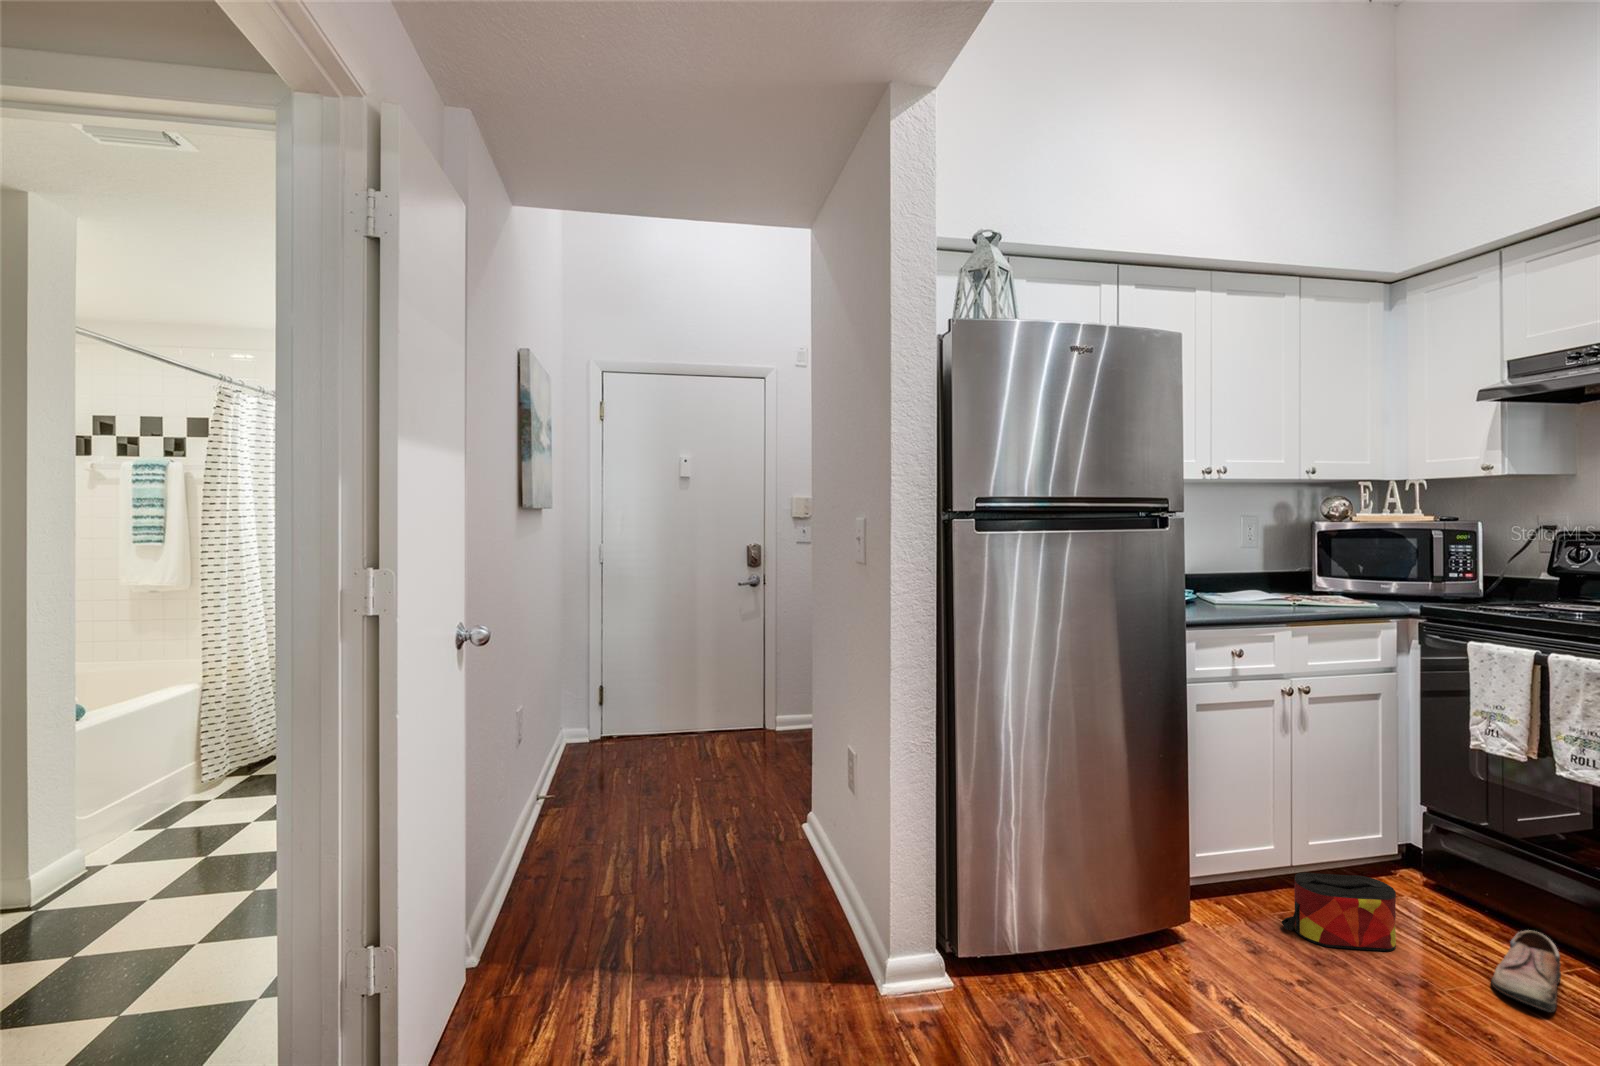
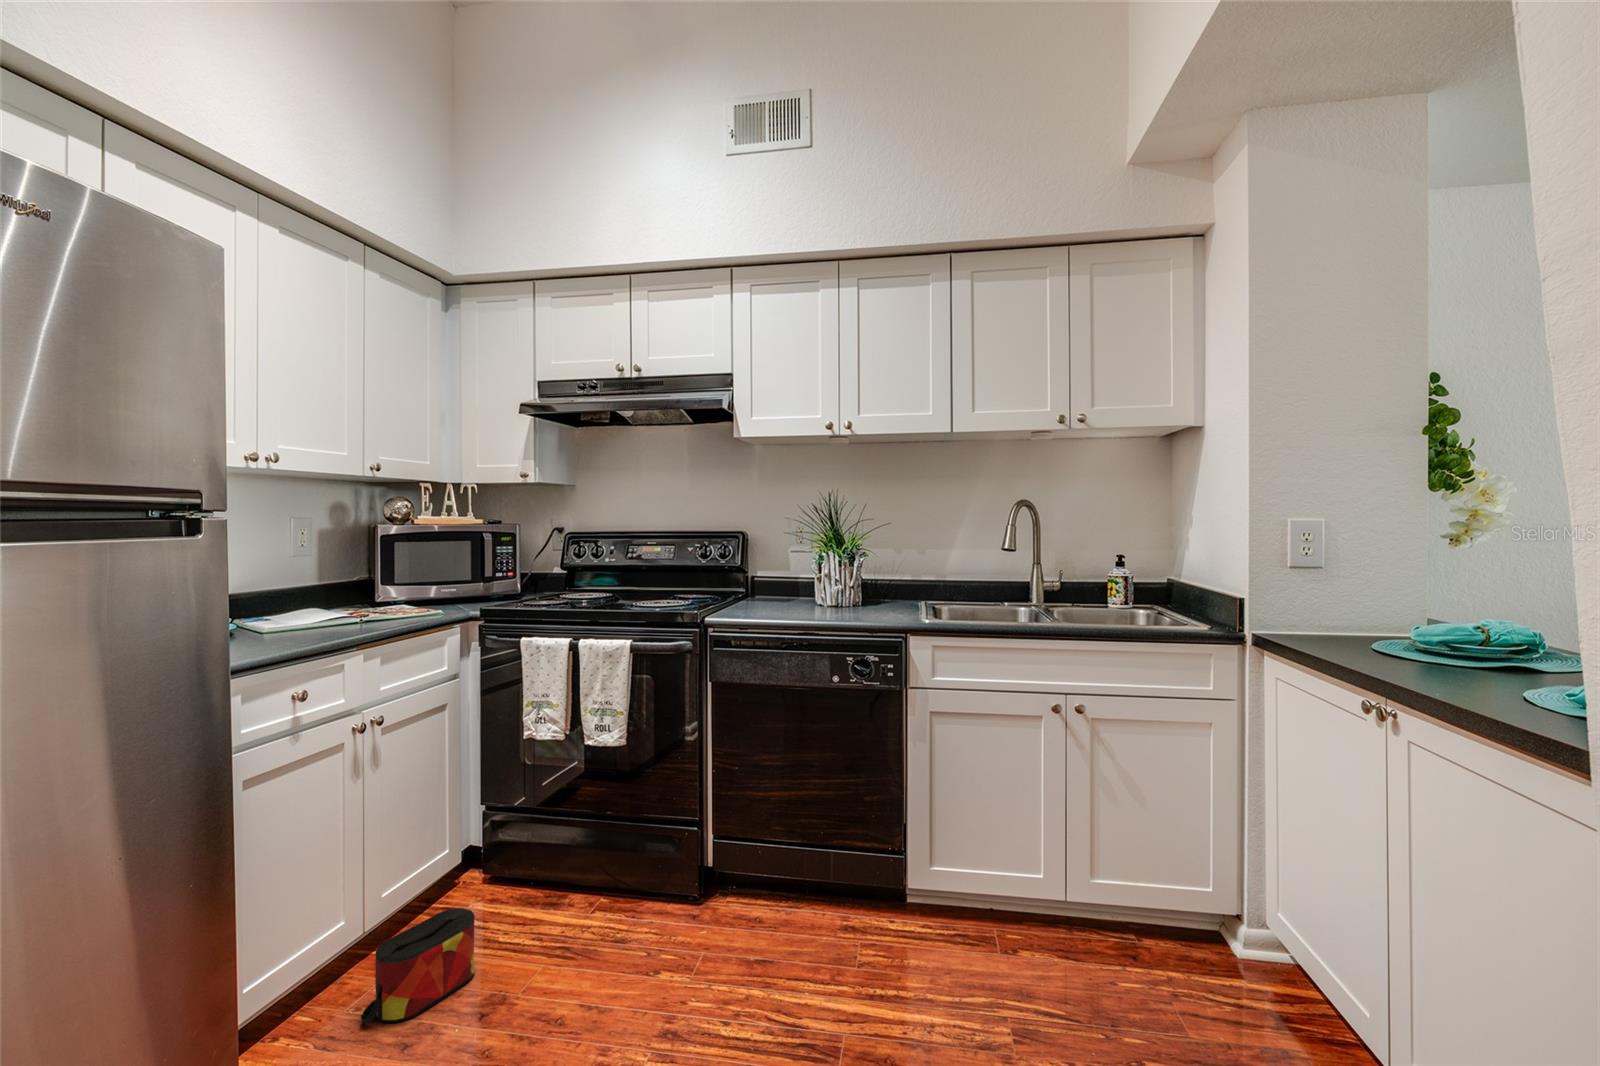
shoe: present [1491,930,1561,1012] -> none [550,889,594,967]

